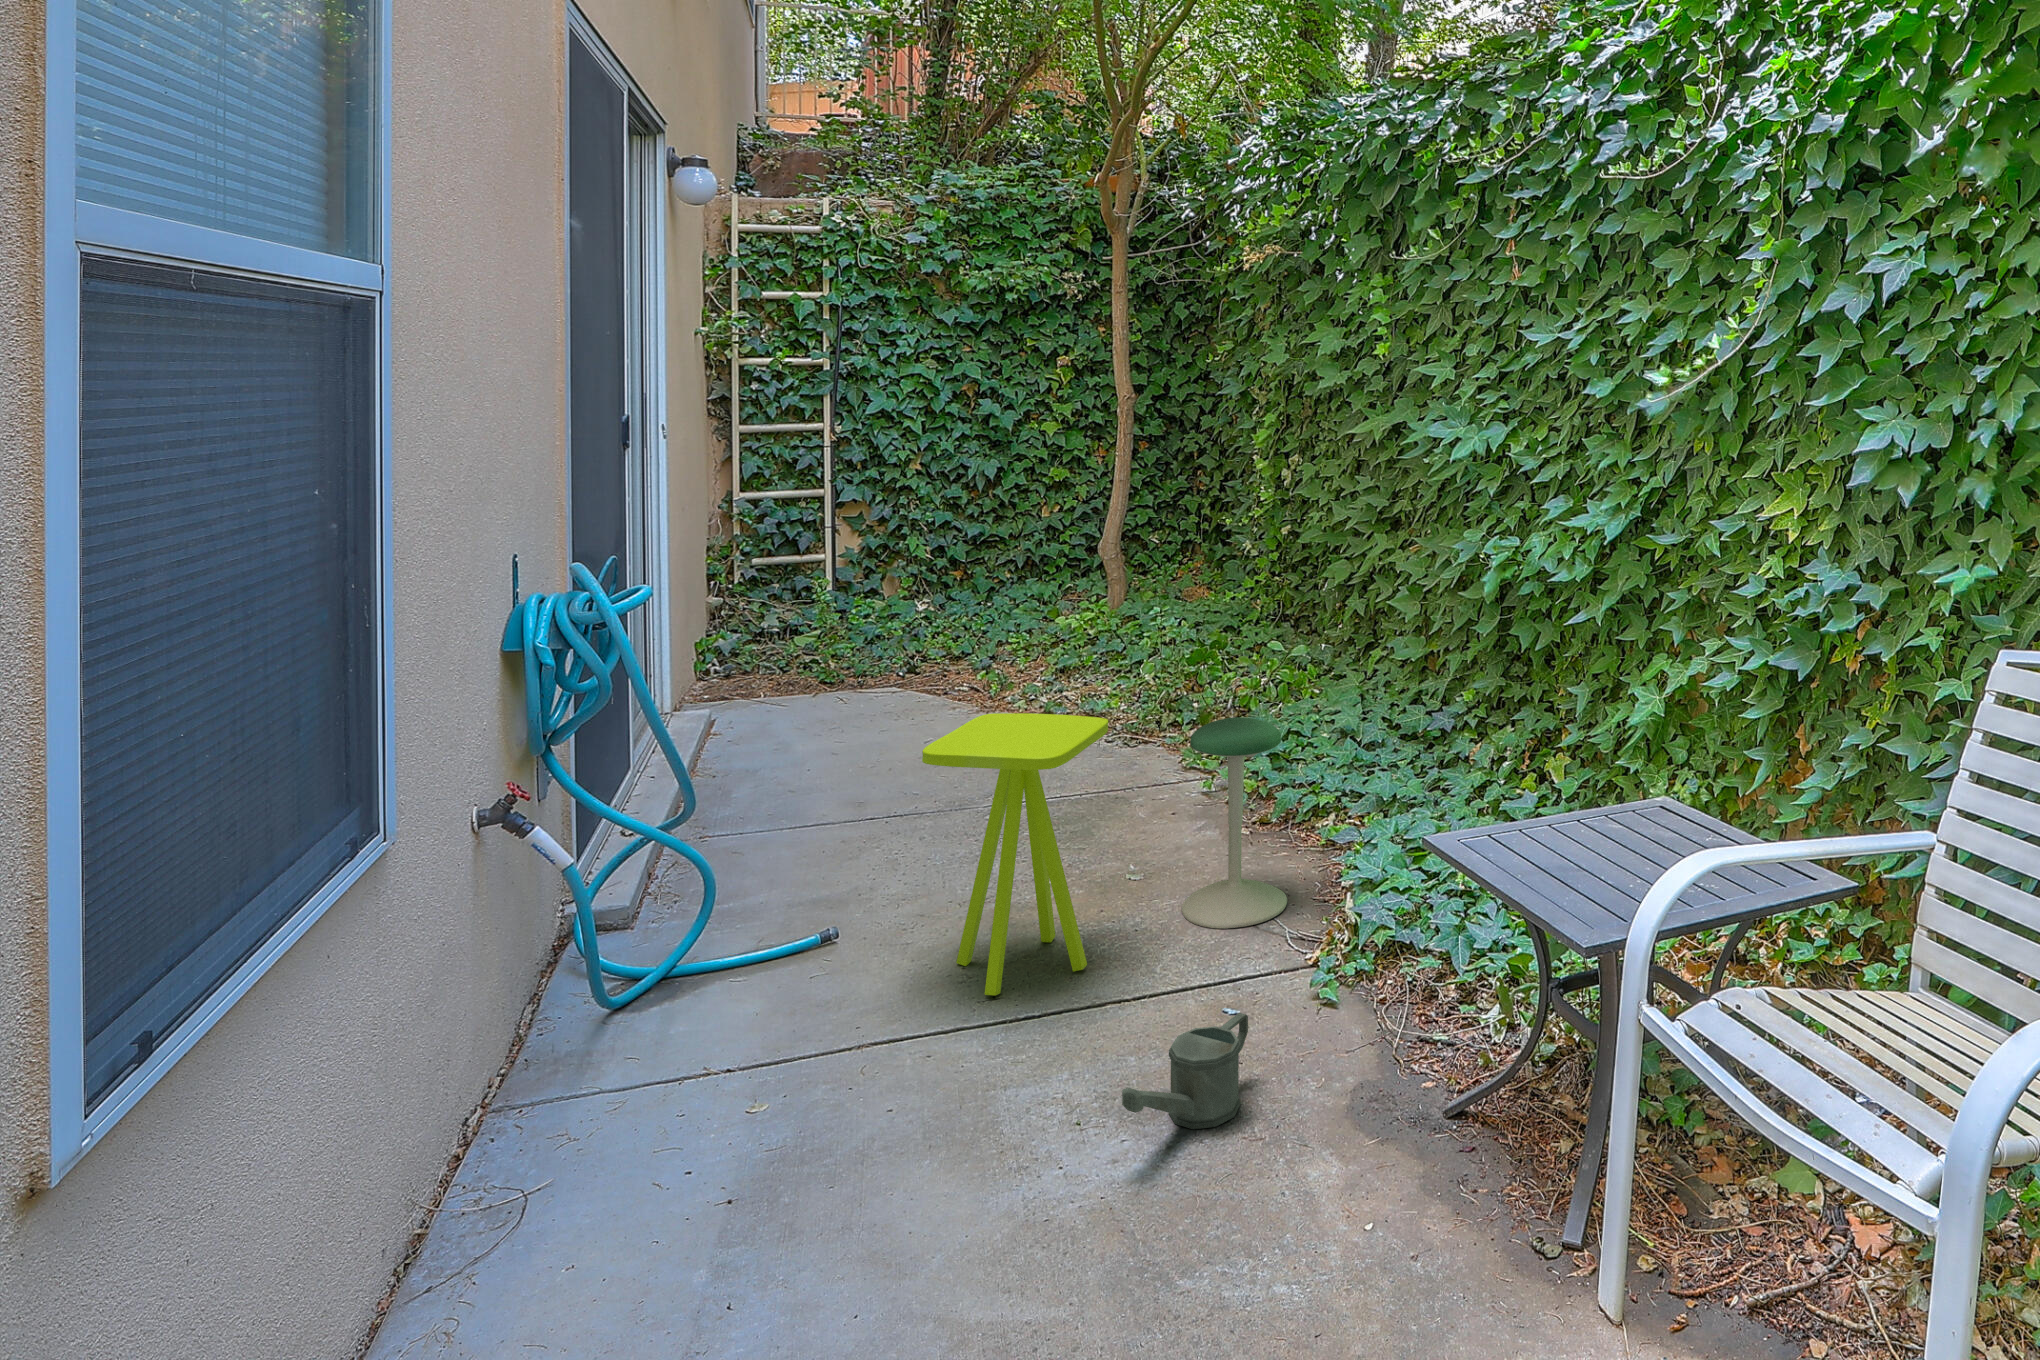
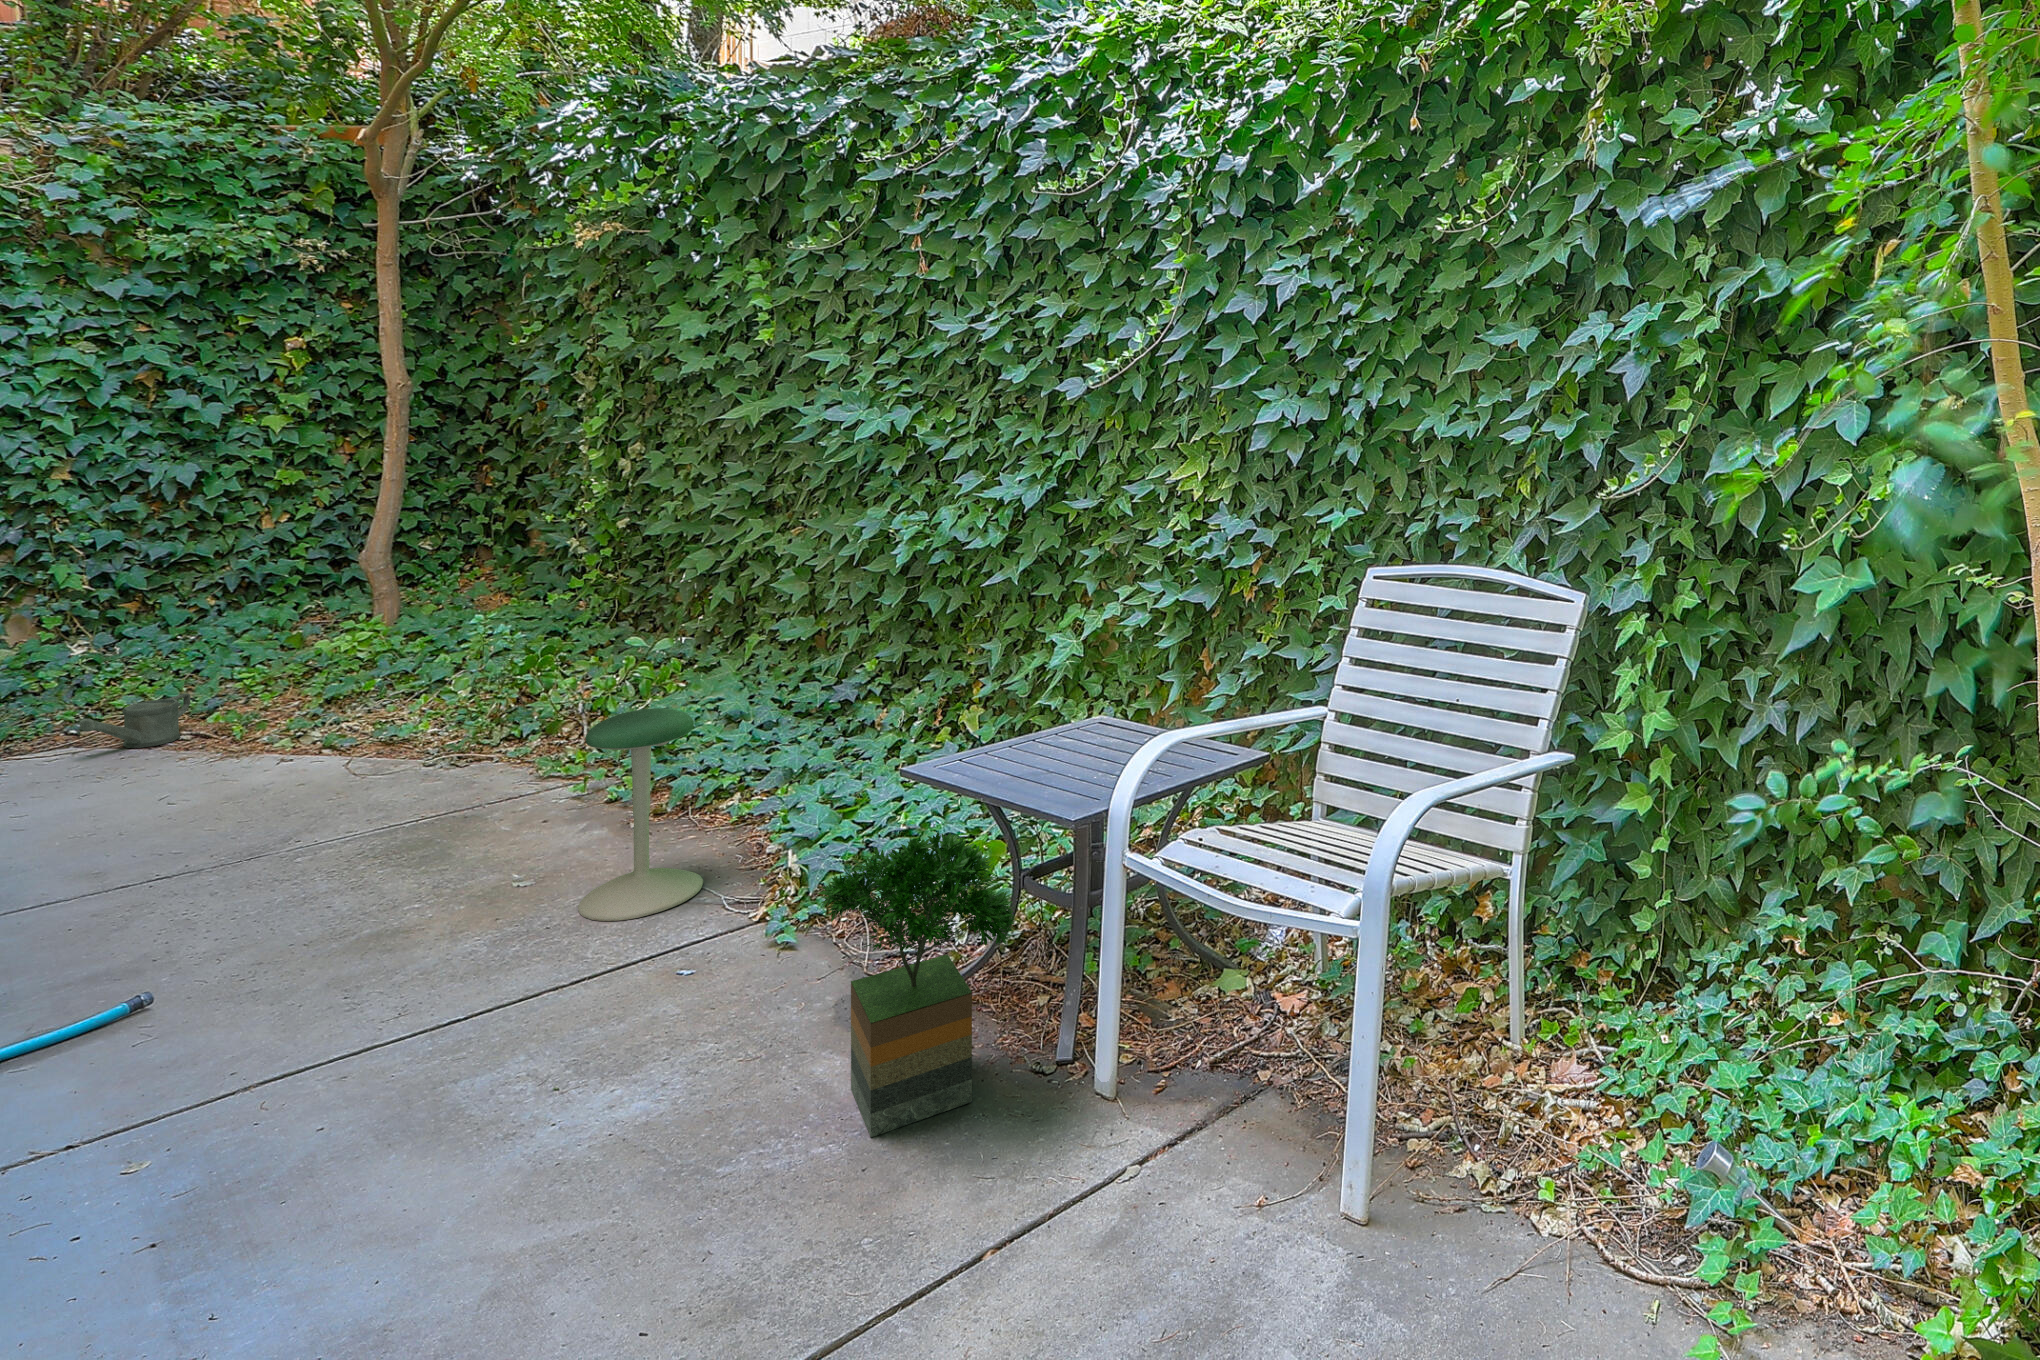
side table: present [922,713,1108,995] -> none [253,728,494,1037]
potted tree: none [1325,908,1529,1257] -> present [818,831,1015,1137]
watering can: present [1122,1013,1248,1129] -> present [80,694,191,748]

